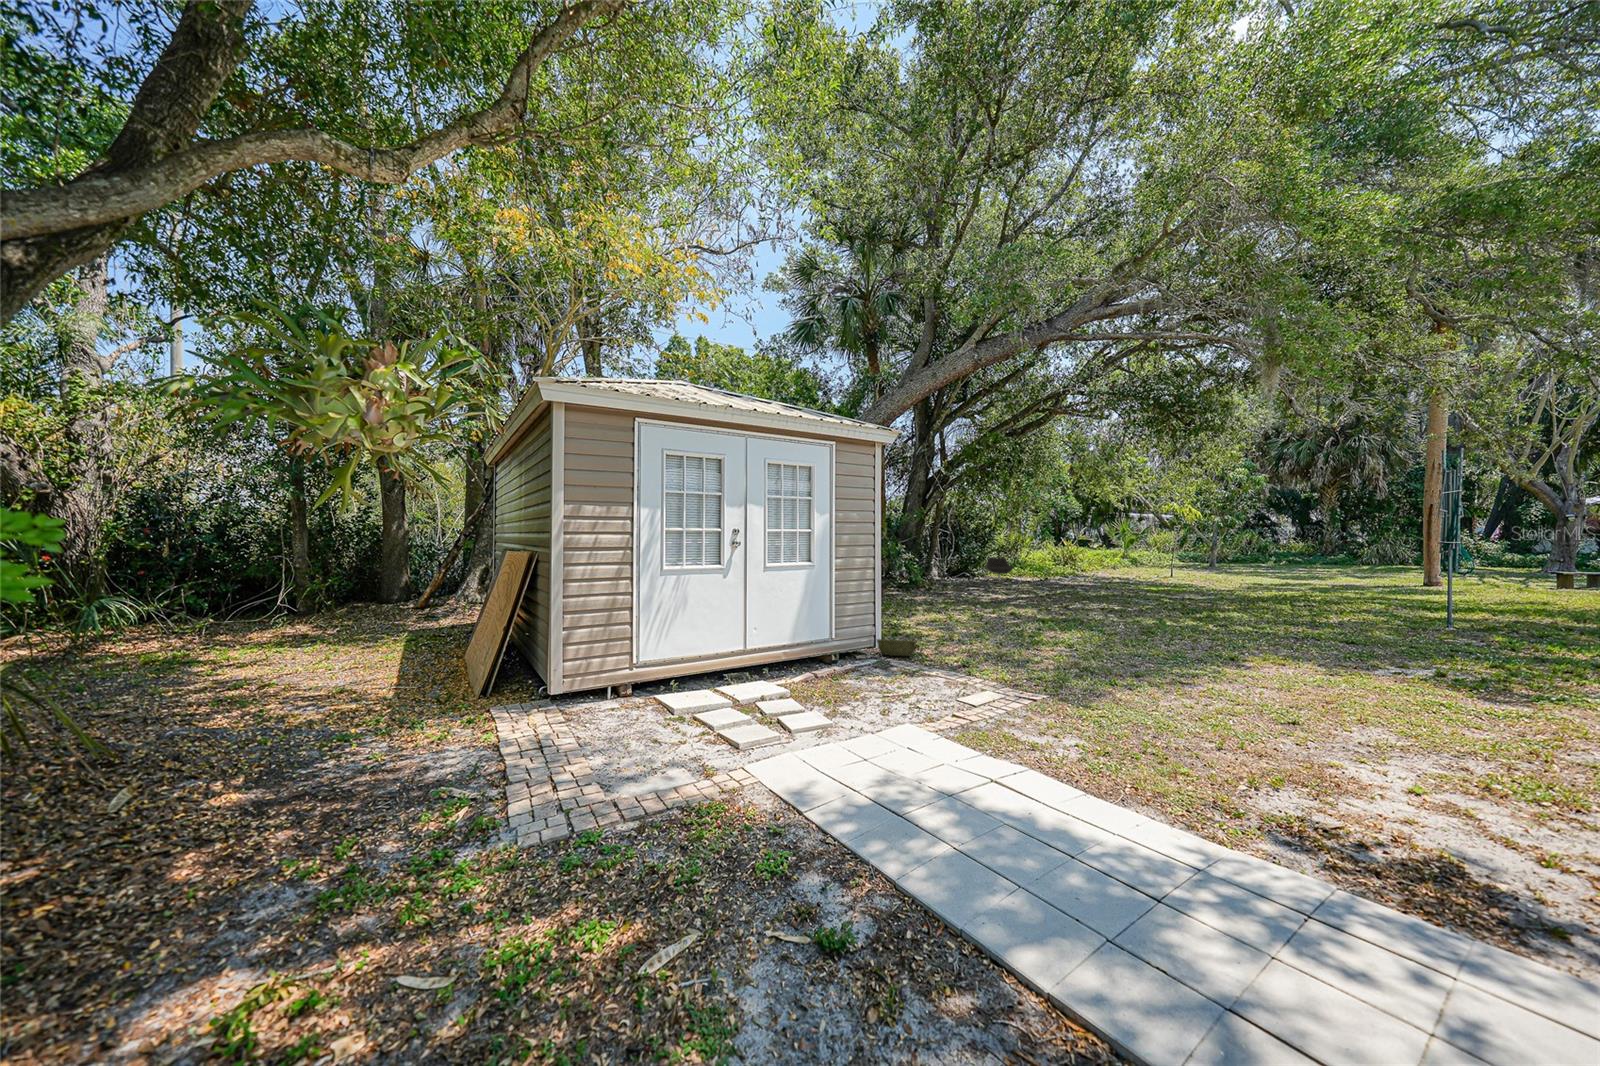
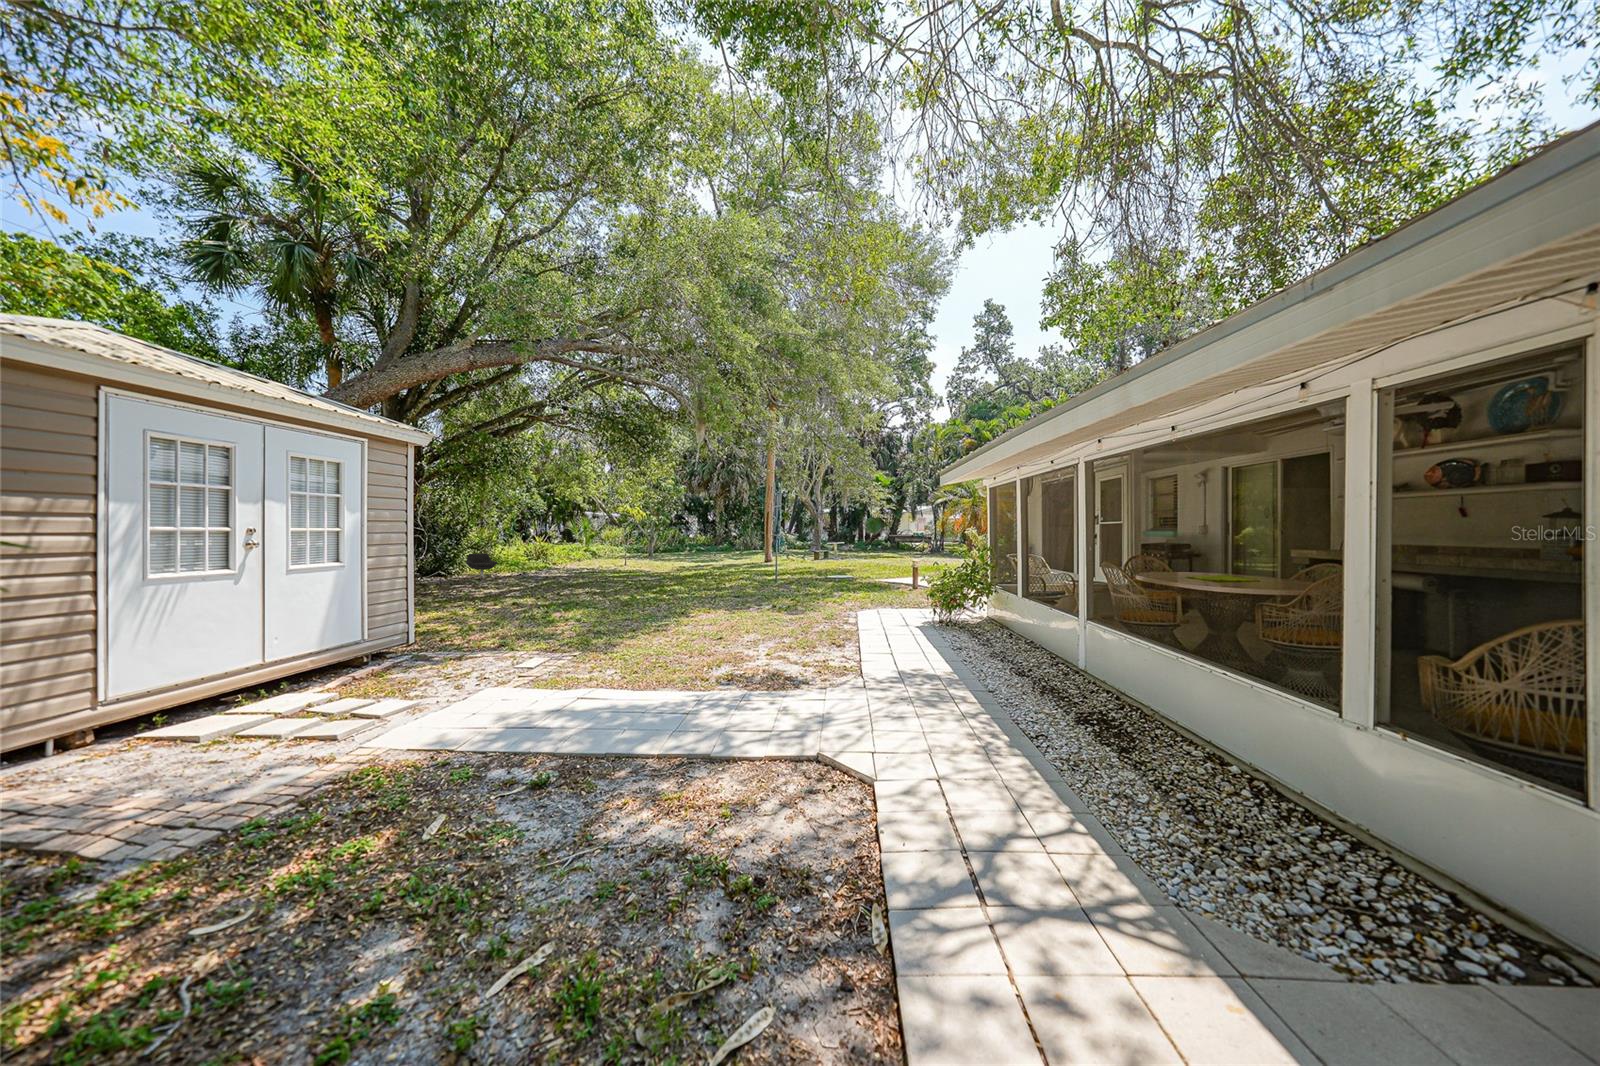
woven basket: present [877,639,916,656] -> none [410,632,453,649]

